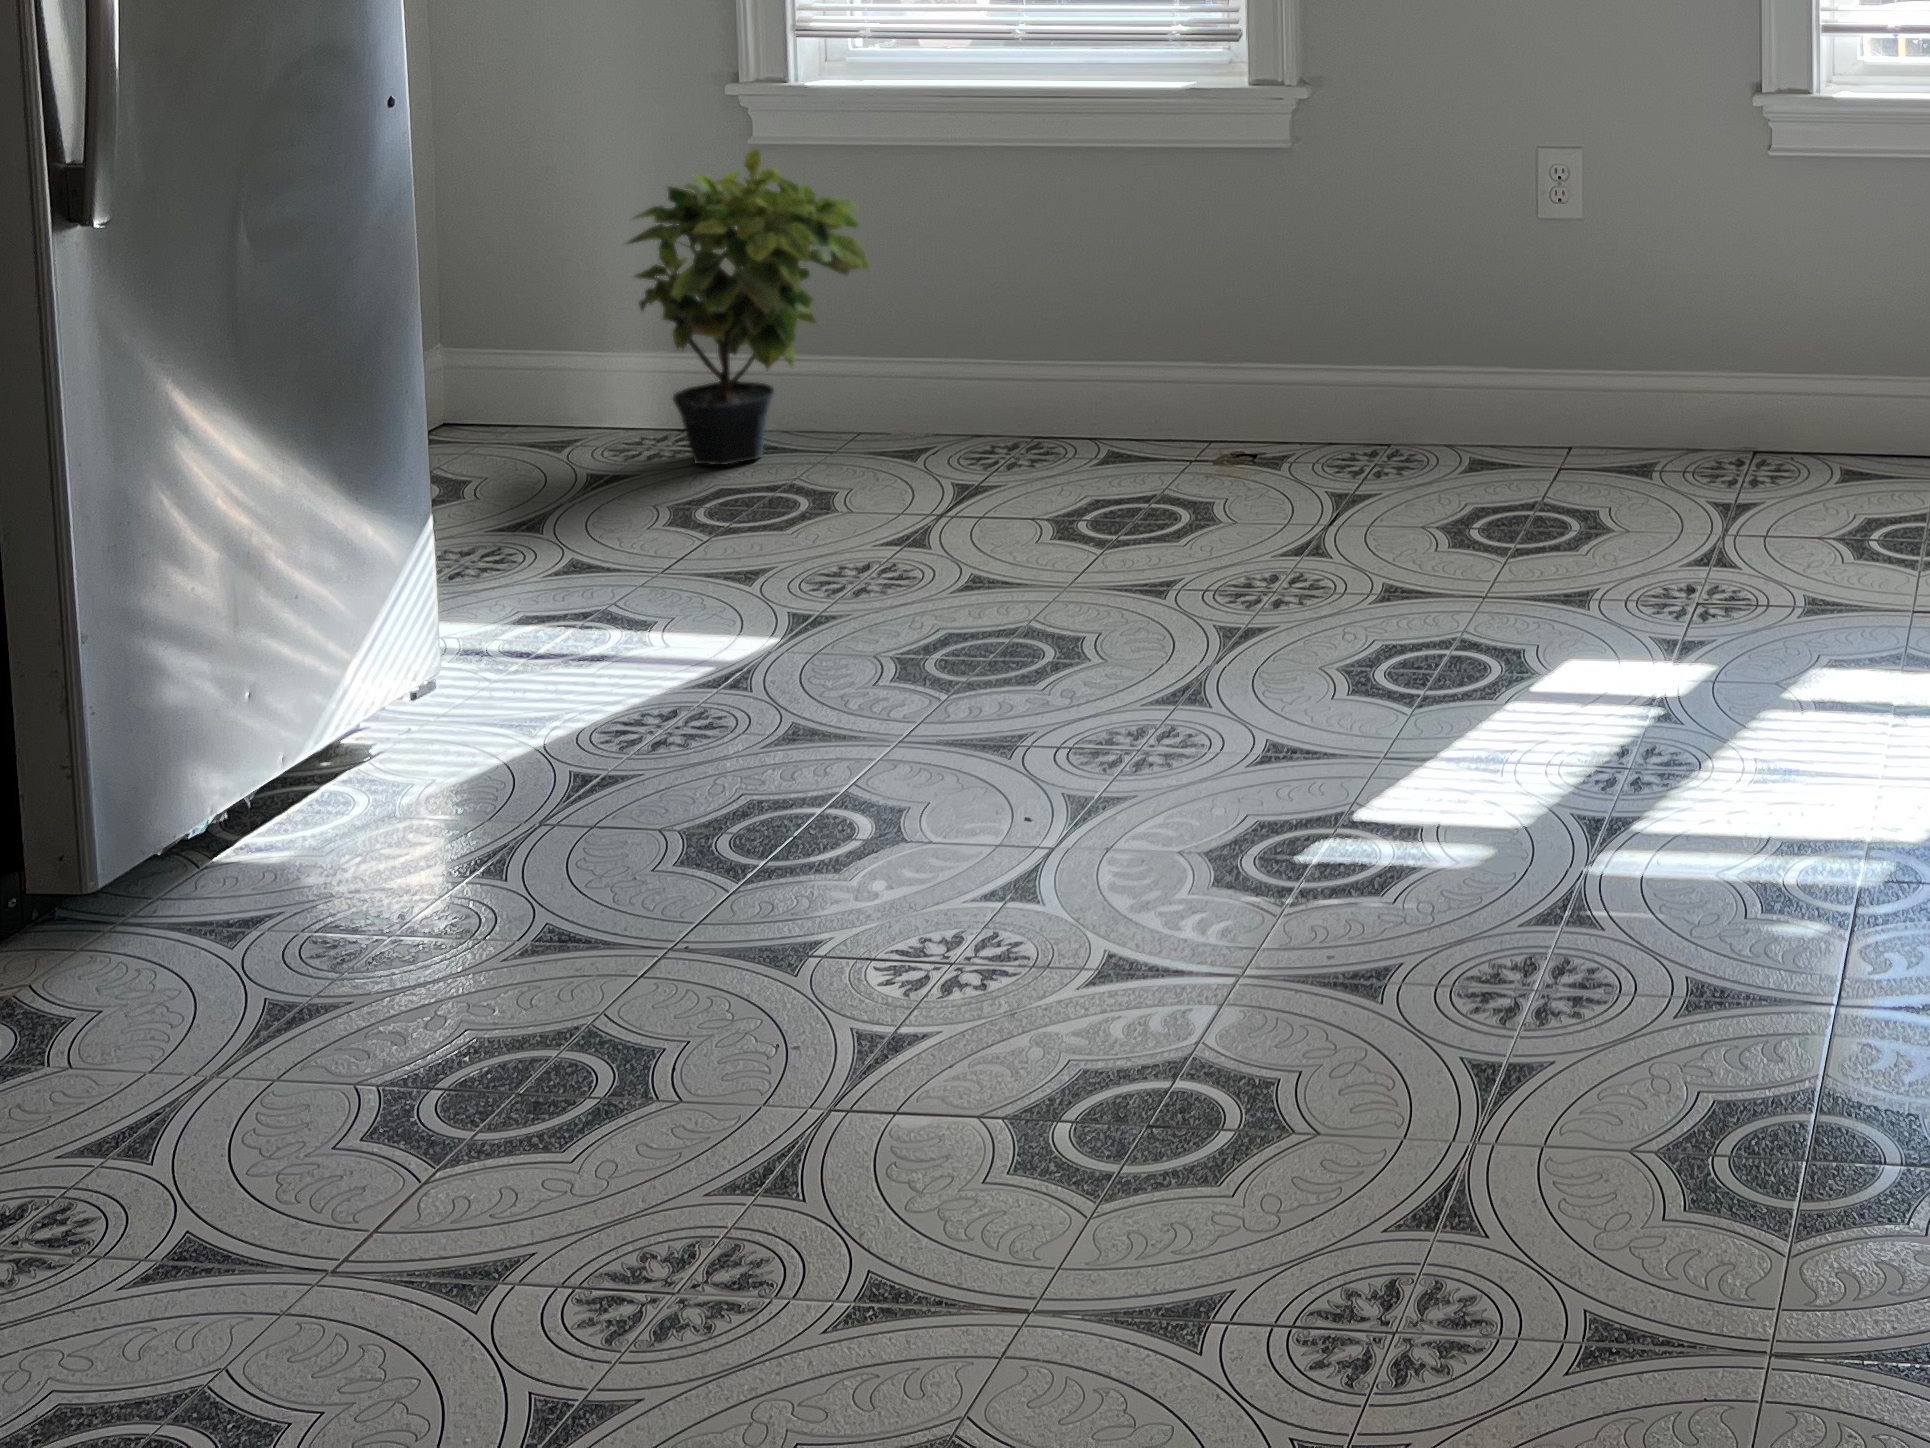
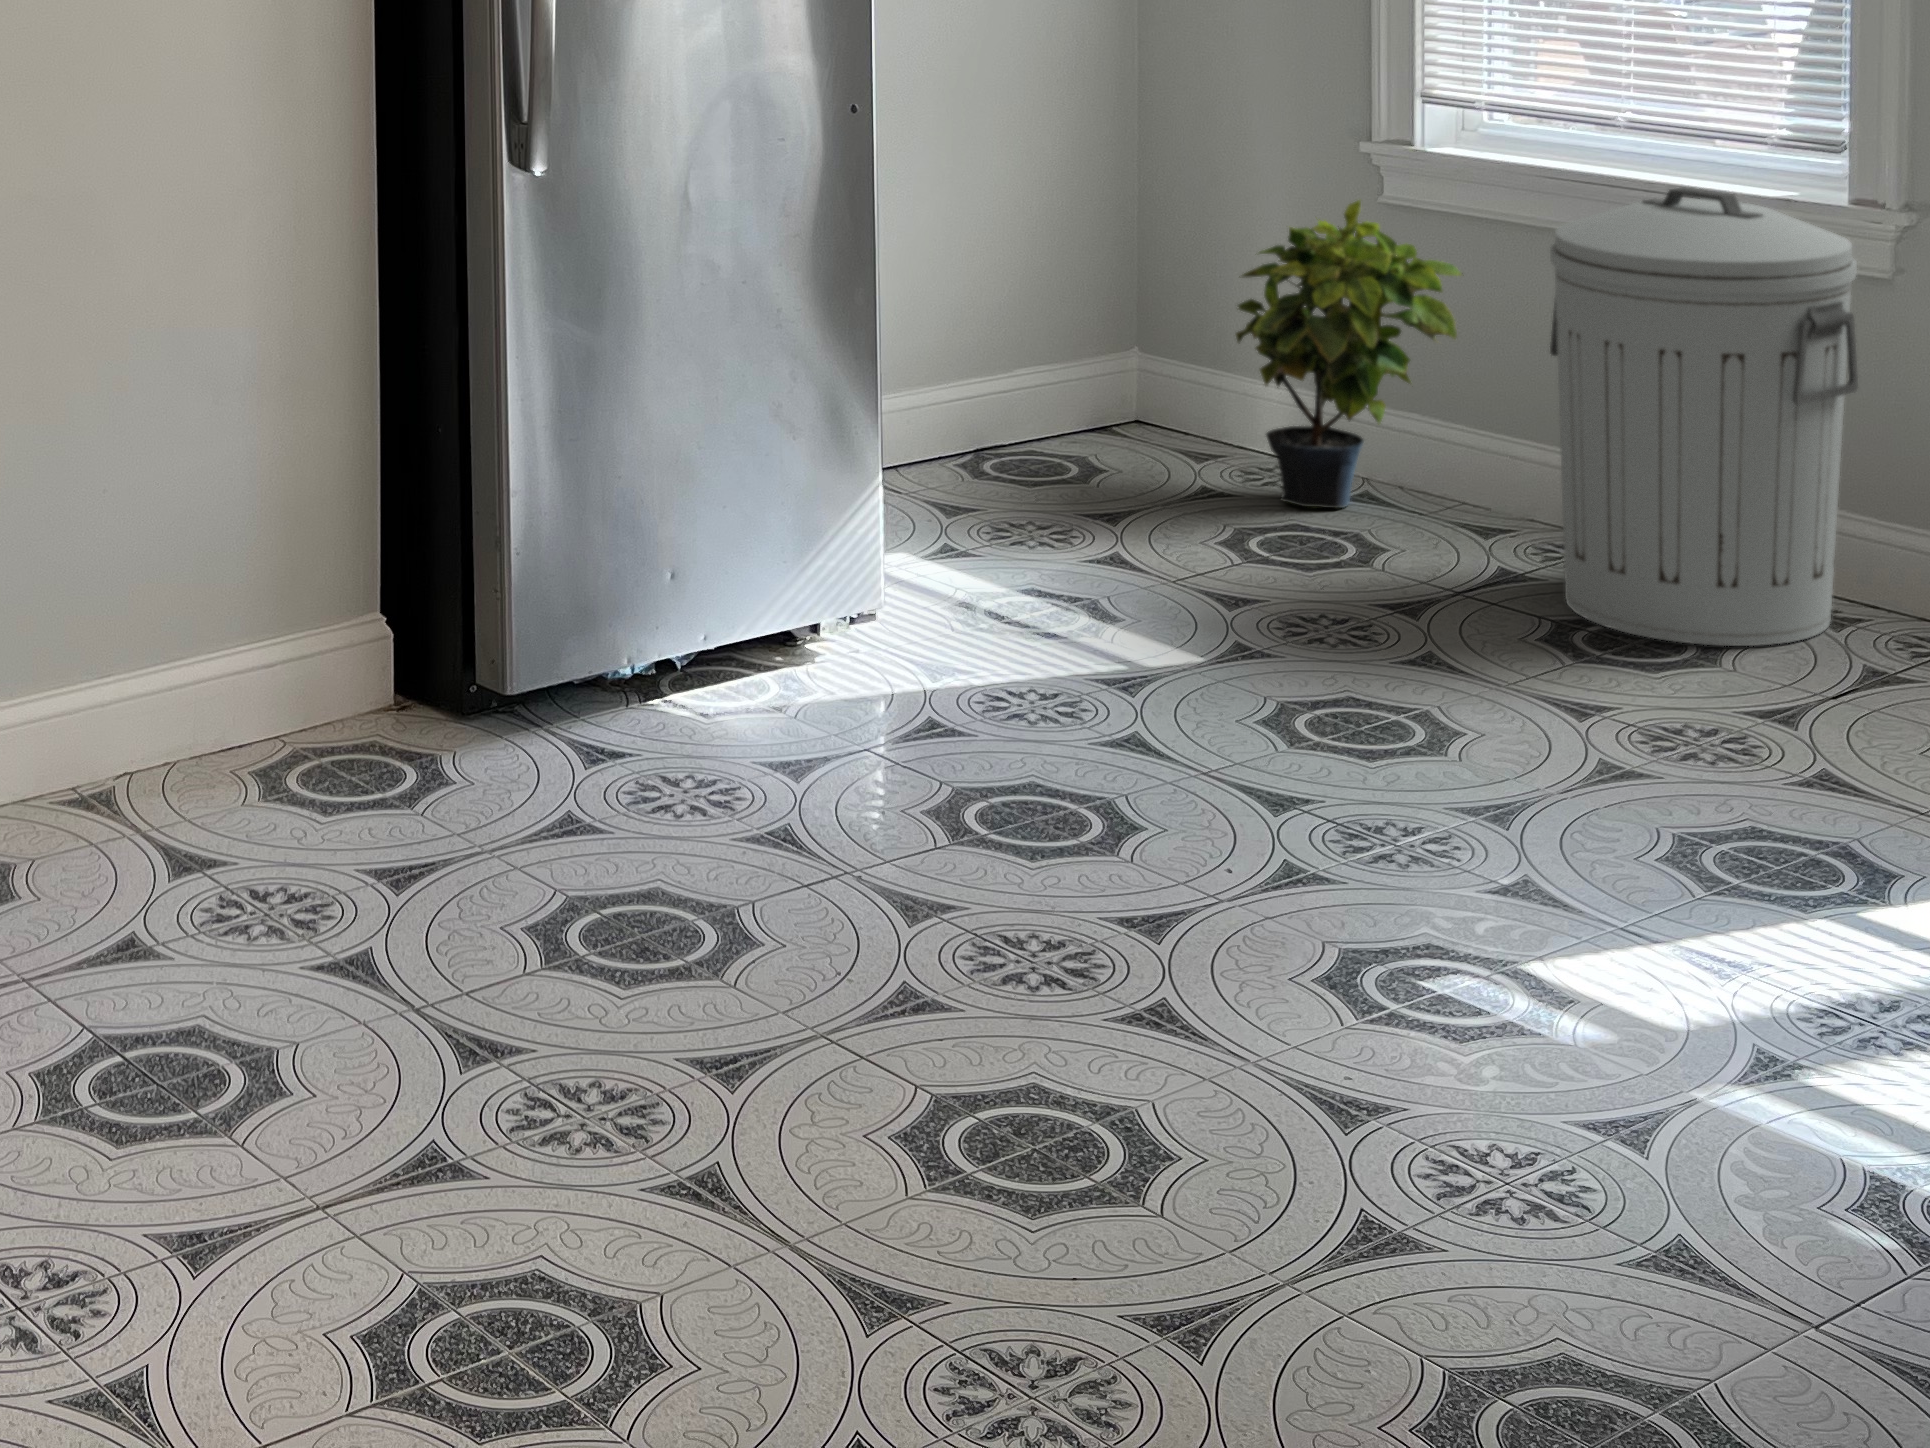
trash can: none [1007,95,1287,511] -> present [1550,187,1858,646]

